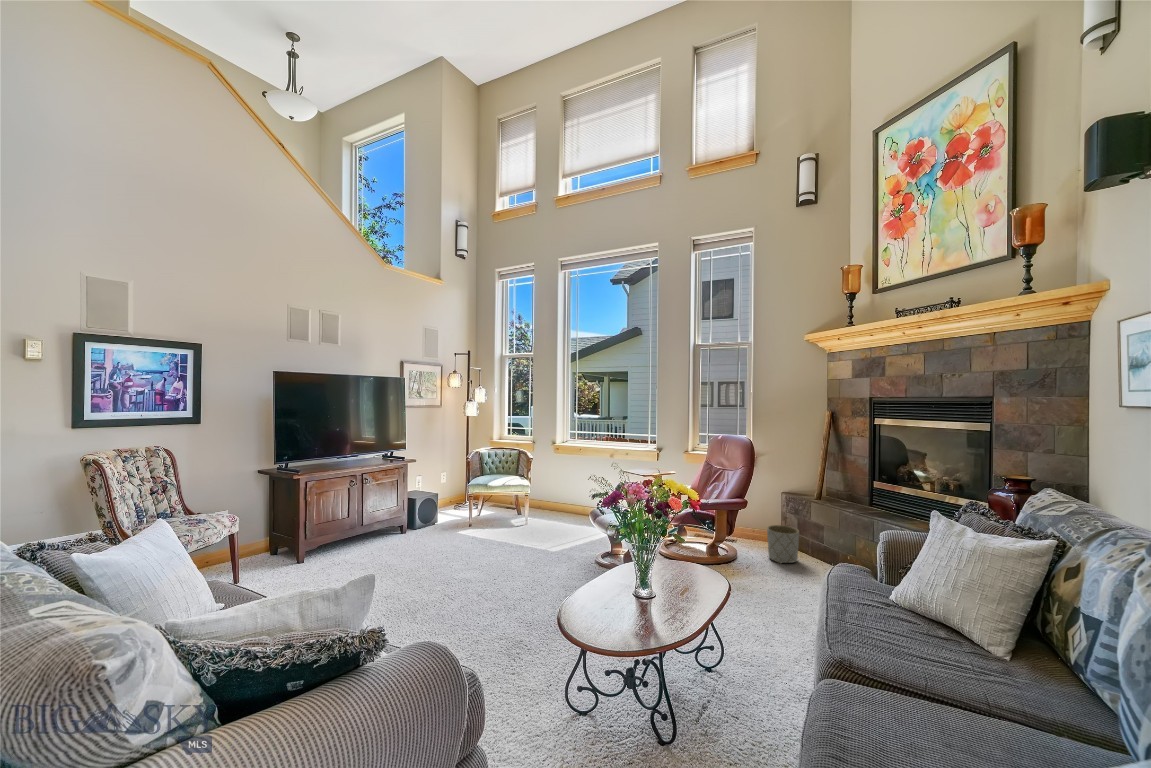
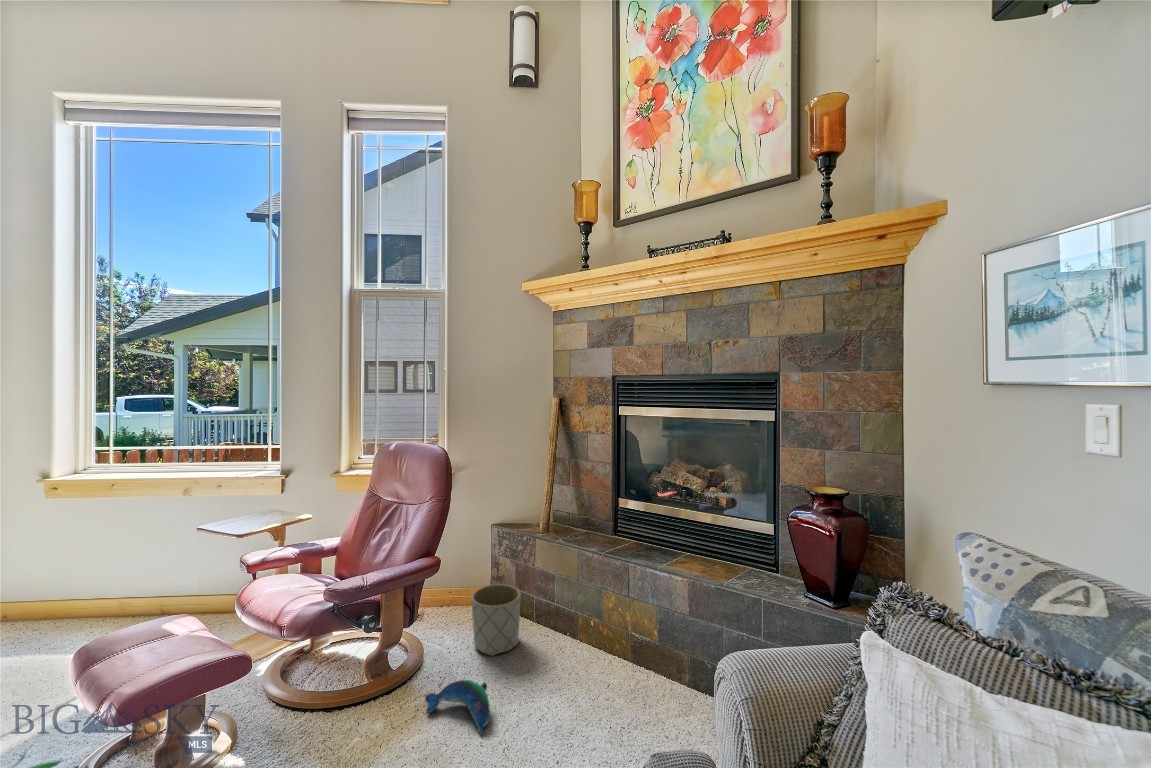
plush toy: none [741,562,777,585] -> present [425,680,490,734]

